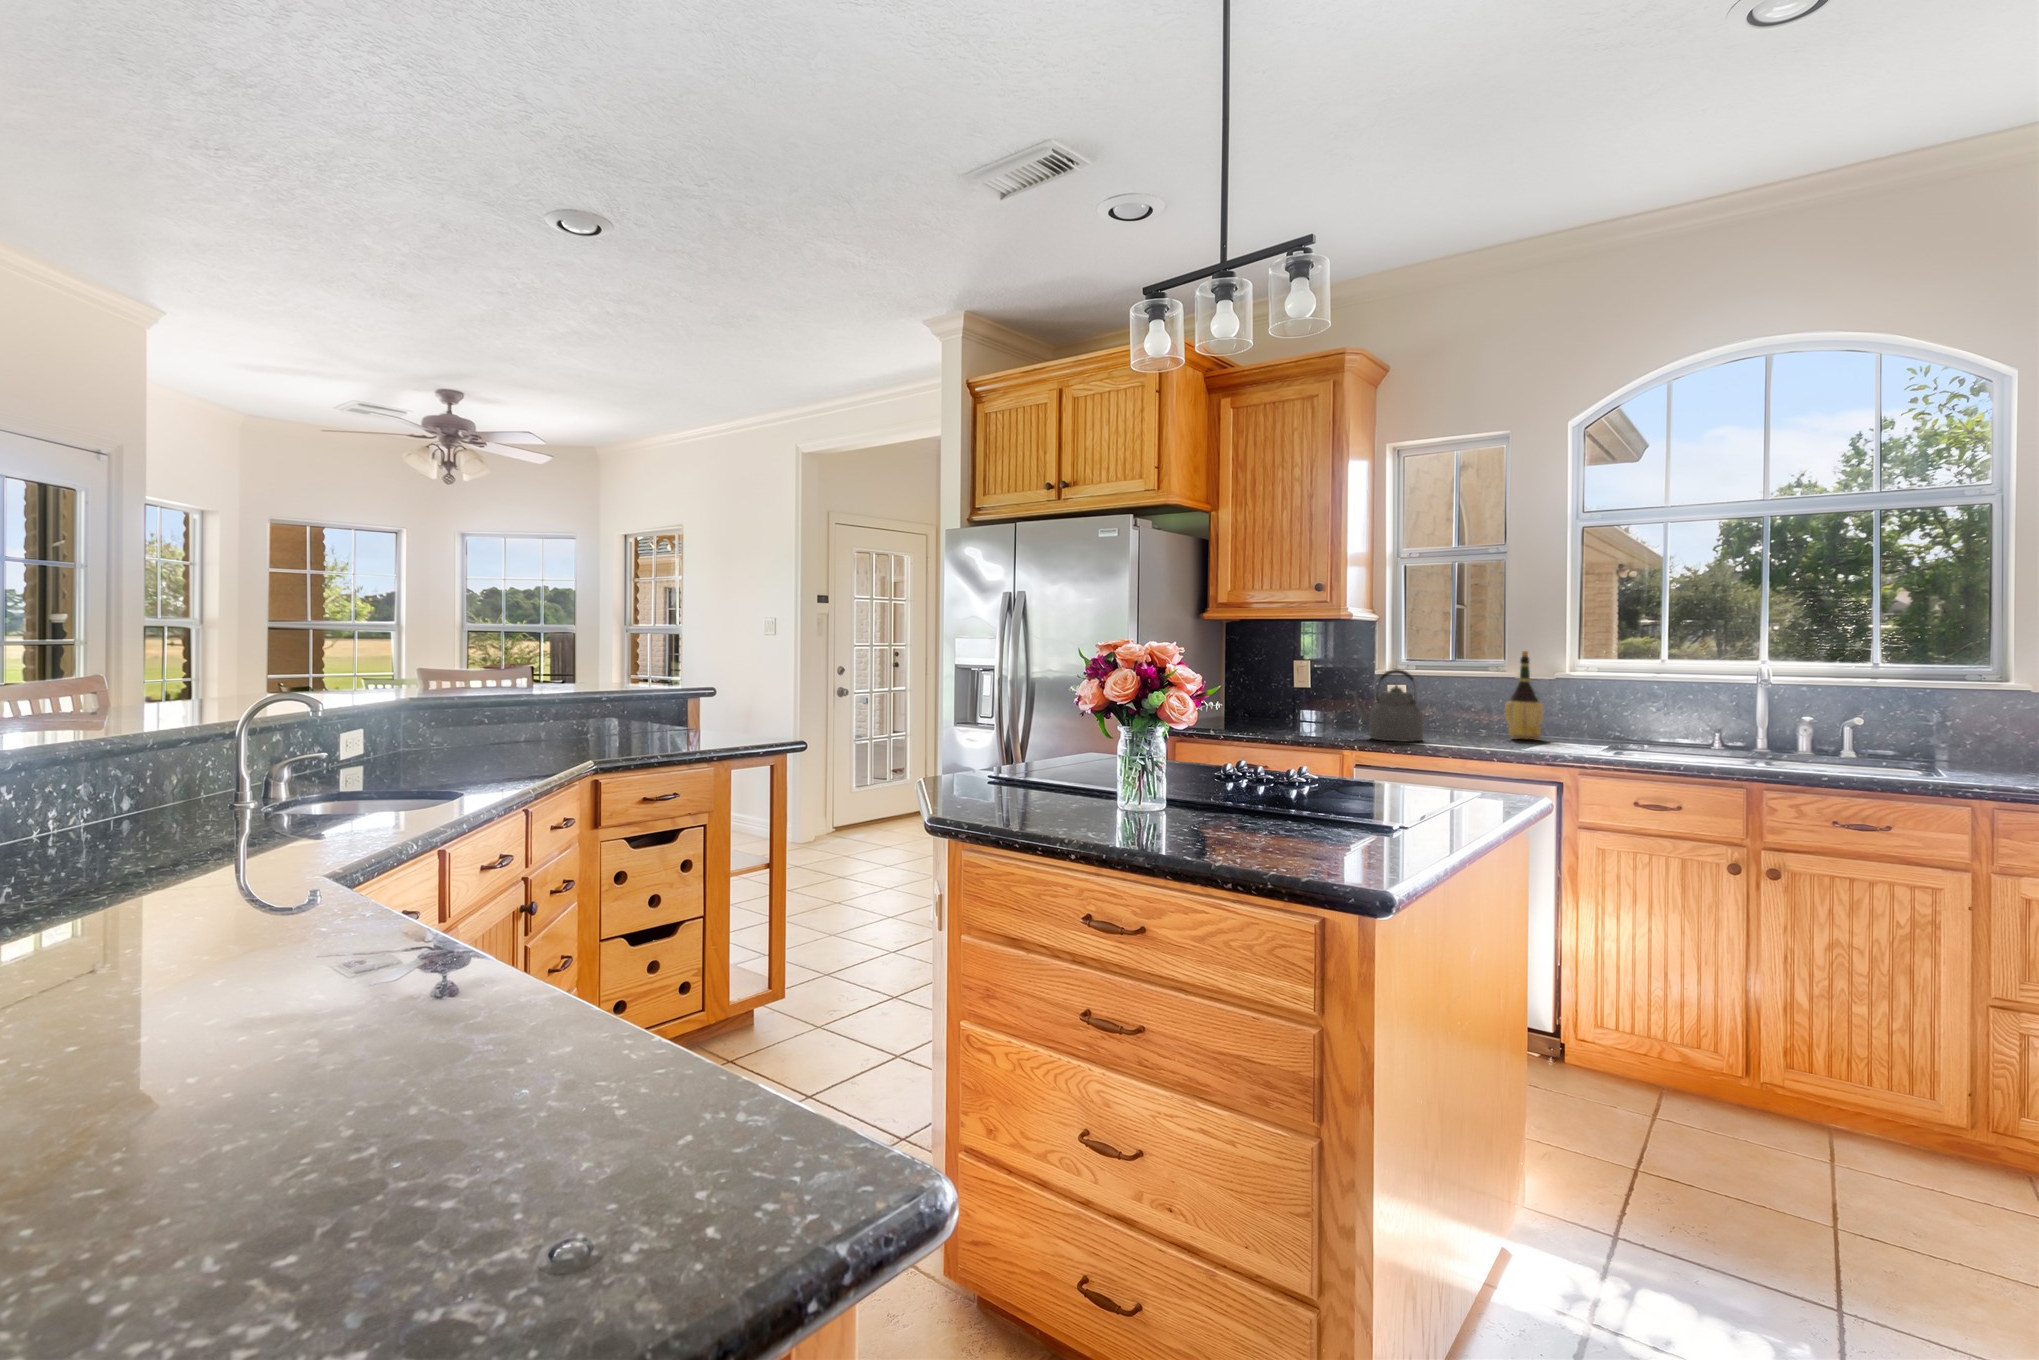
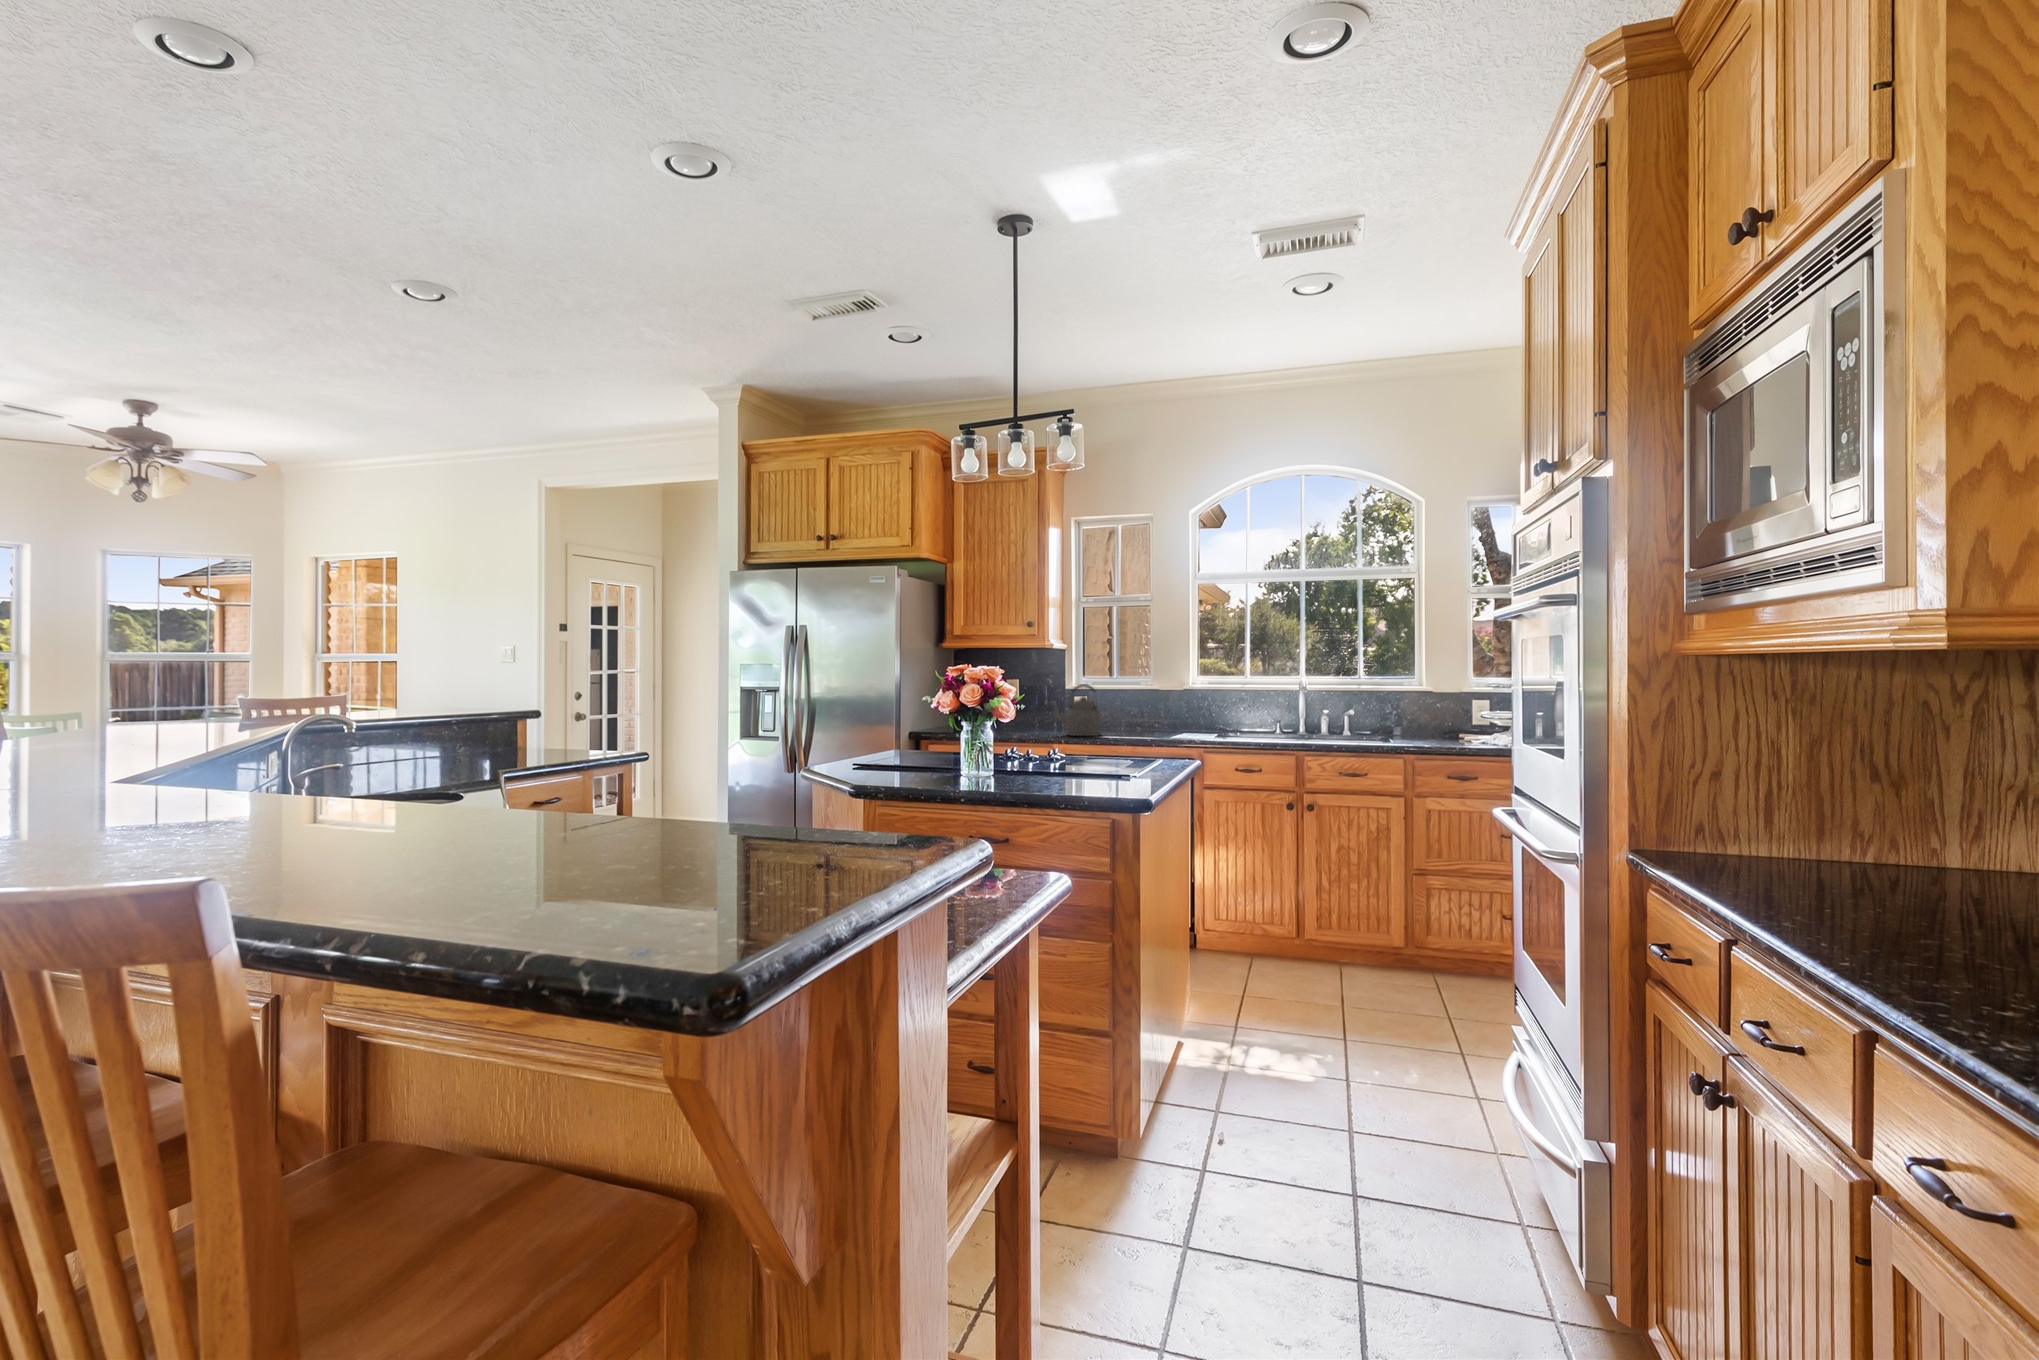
wine bottle: present [1505,651,1543,739] -> none [1151,670,1177,732]

